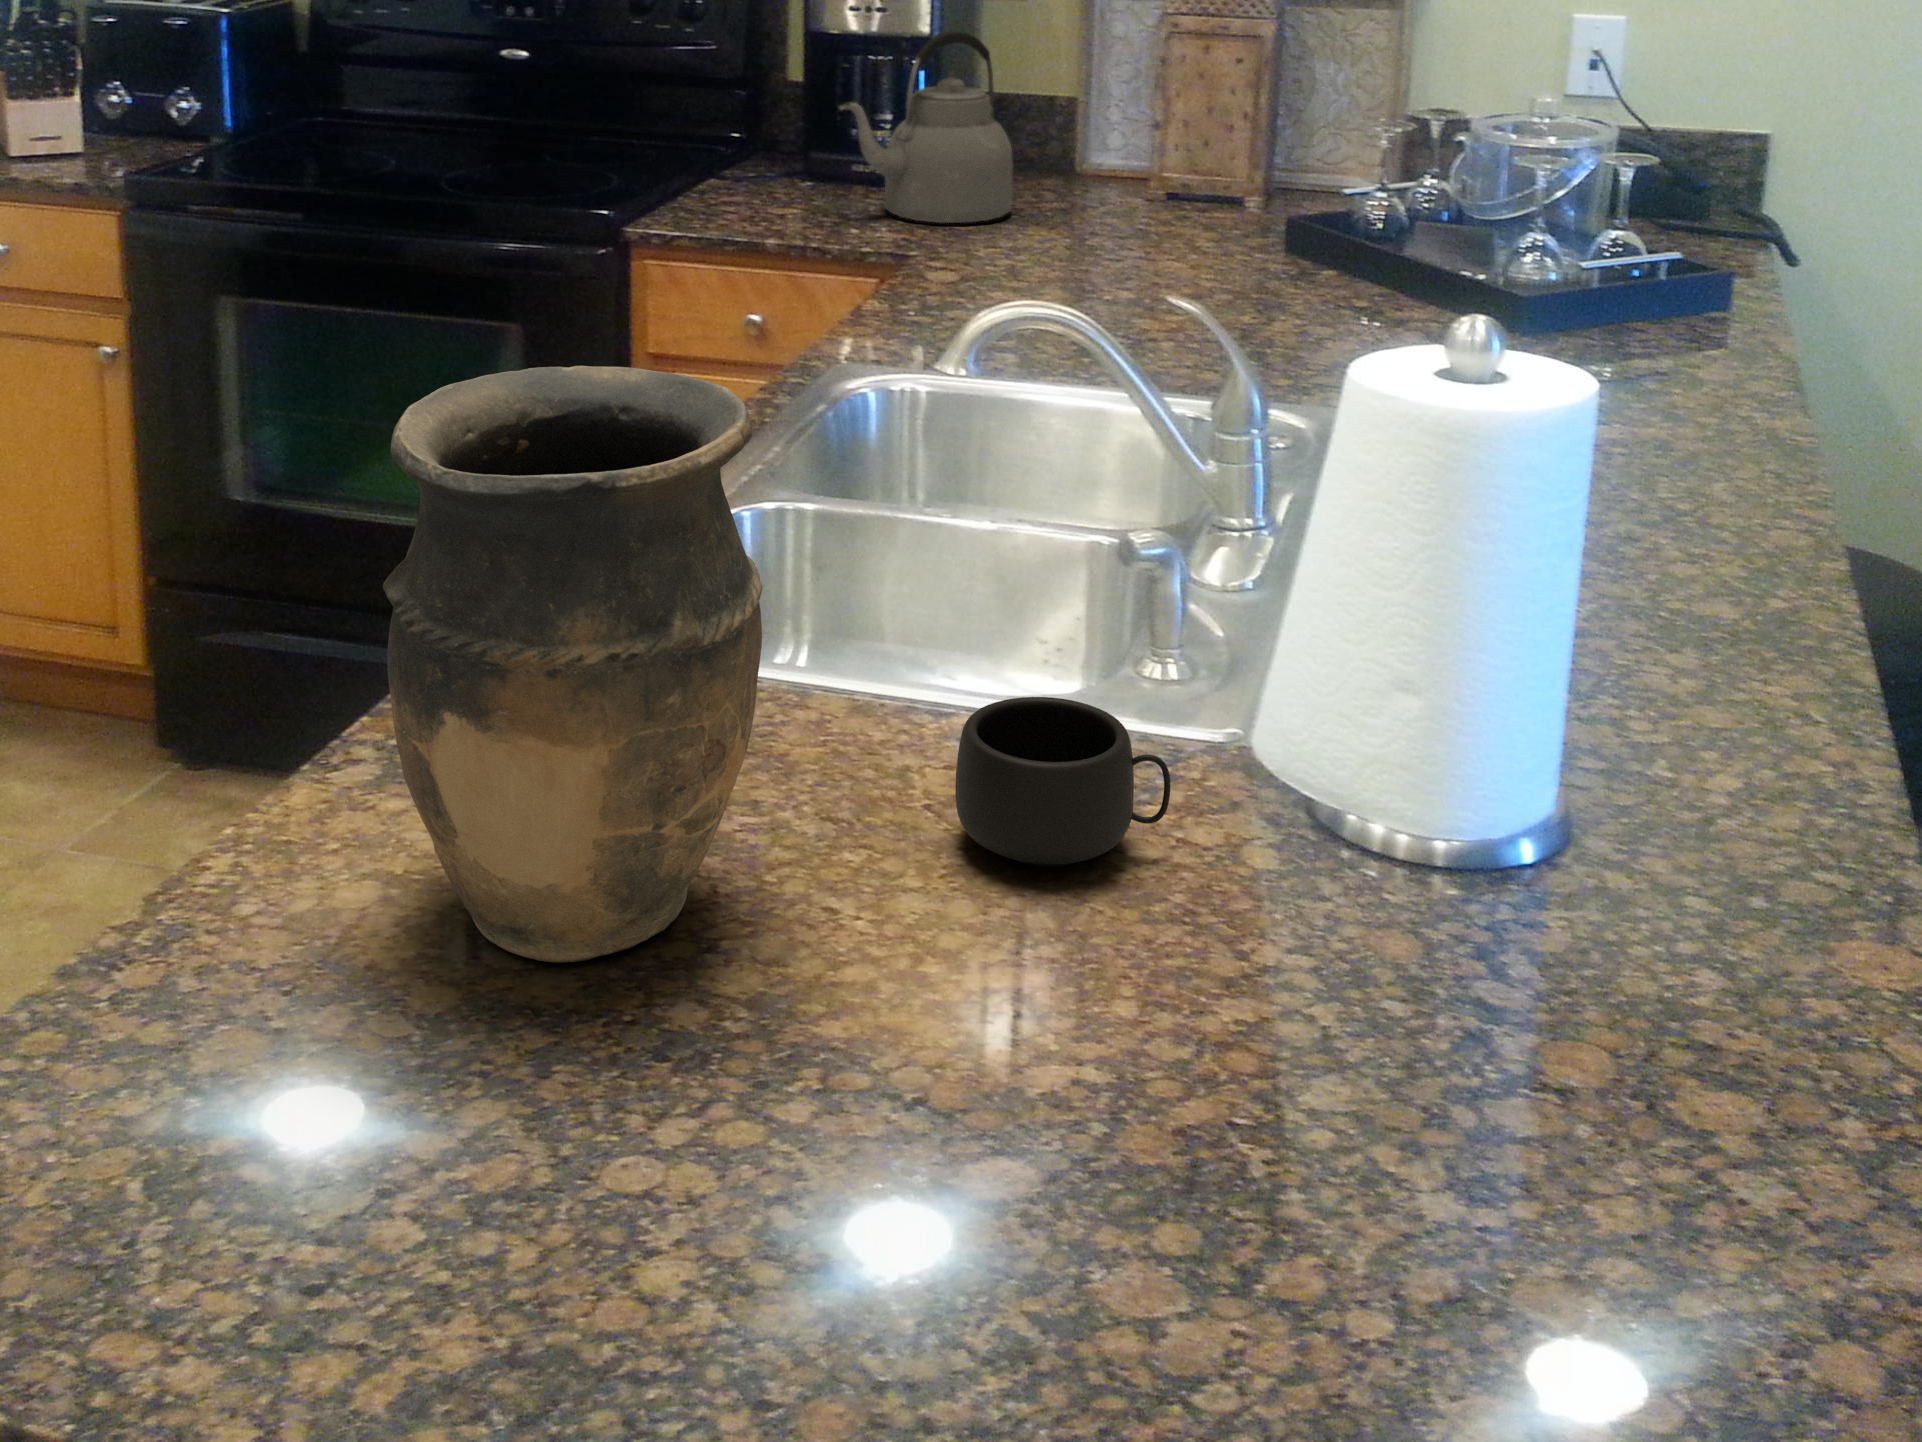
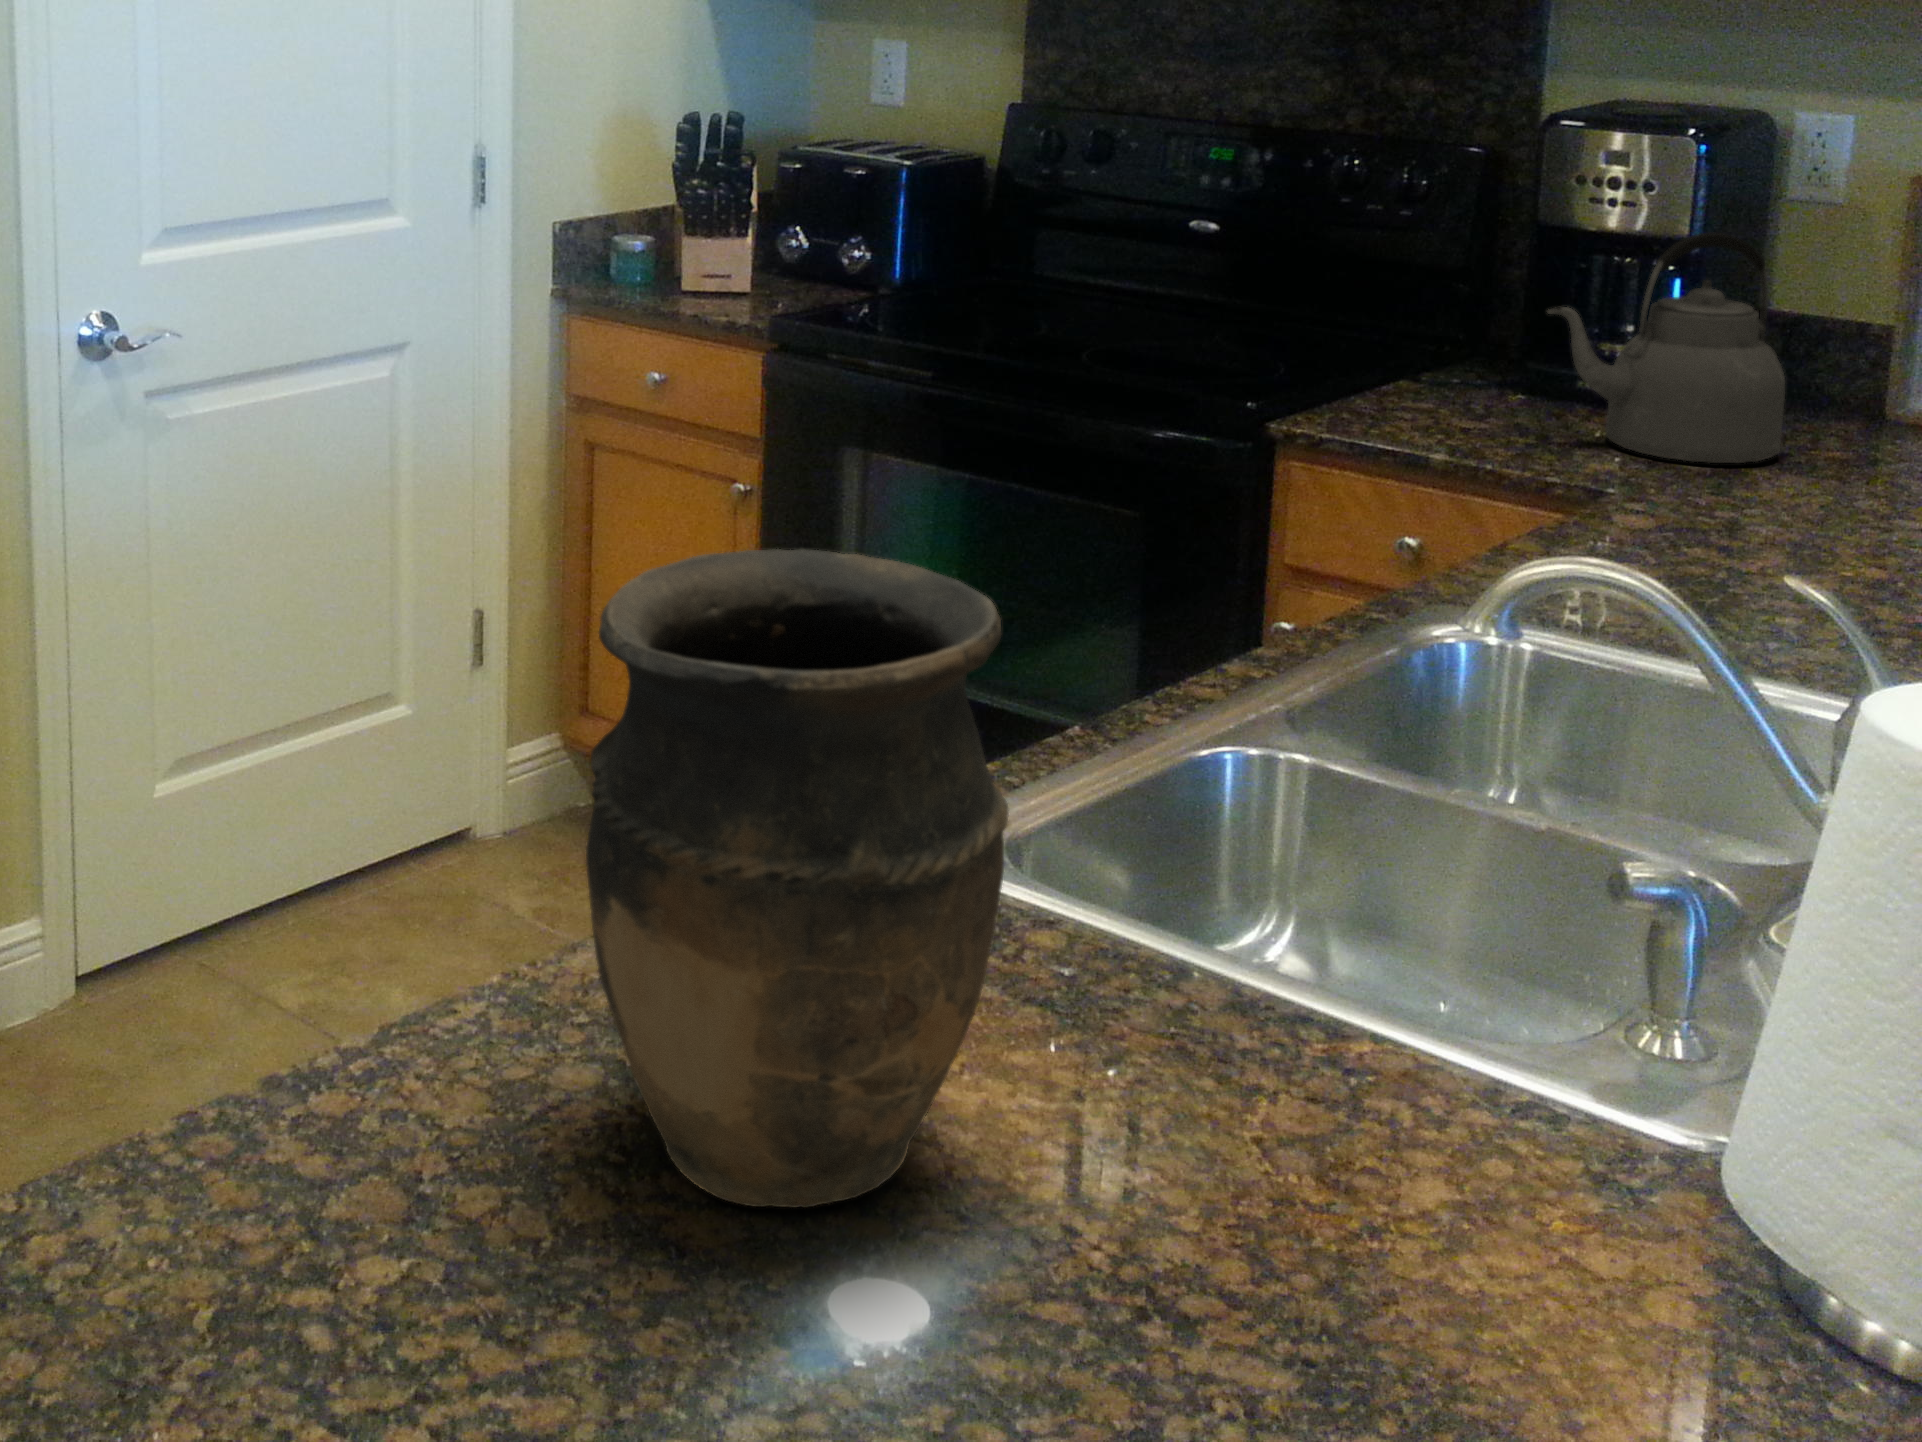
mug: present [955,697,1170,866] -> none [1264,1035,1547,1260]

